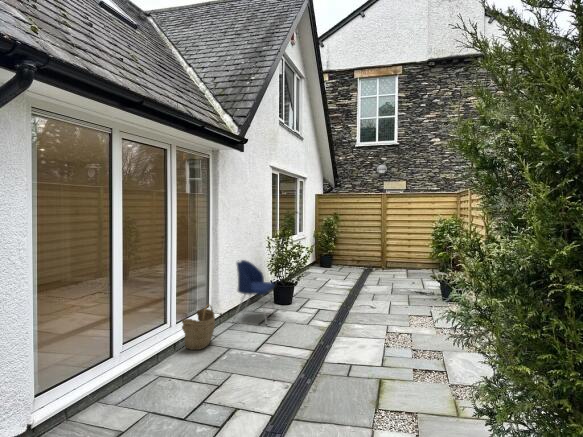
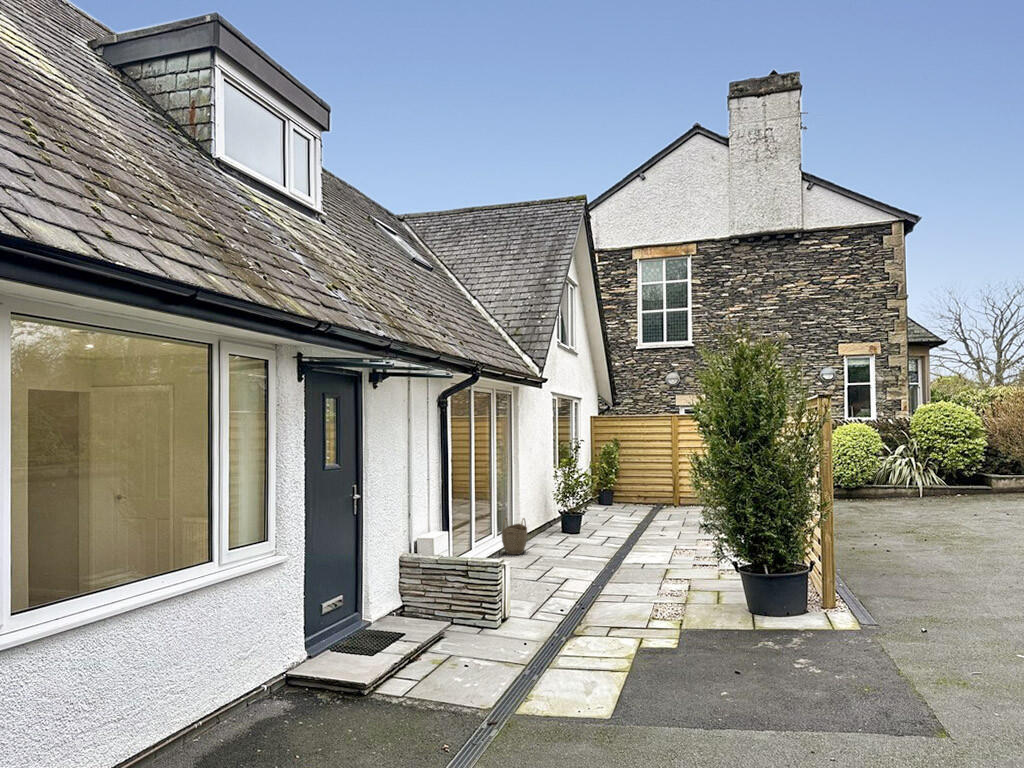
chair: present [234,260,275,321] -> none [532,486,570,543]

